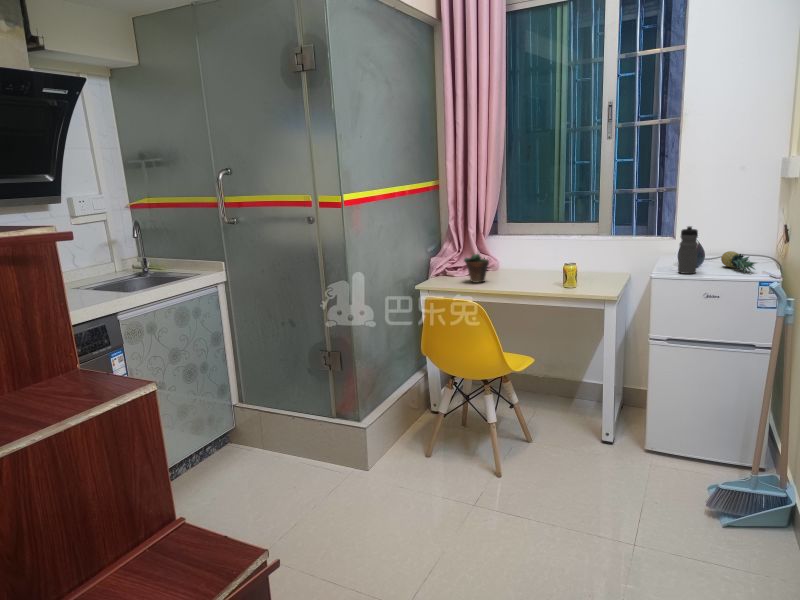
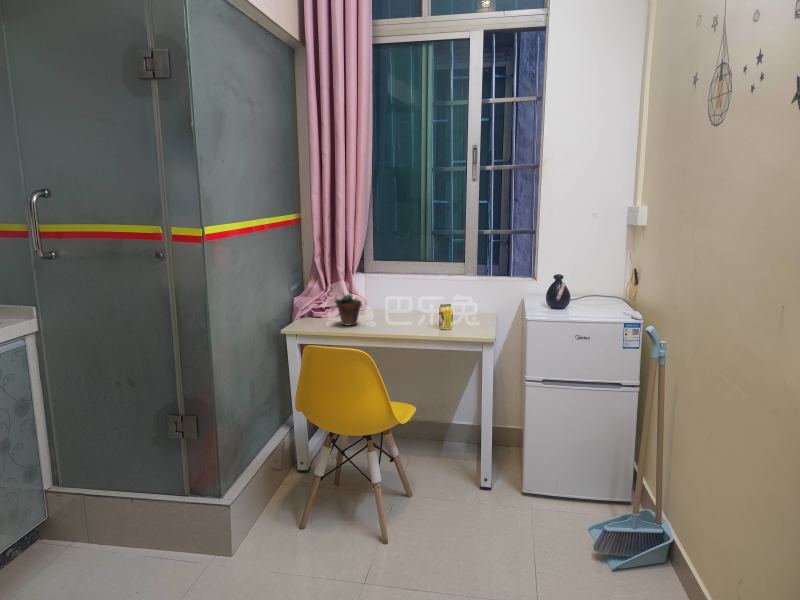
water bottle: present [678,226,698,274] -> none [550,270,568,316]
fruit: present [721,251,756,272] -> none [585,293,621,315]

